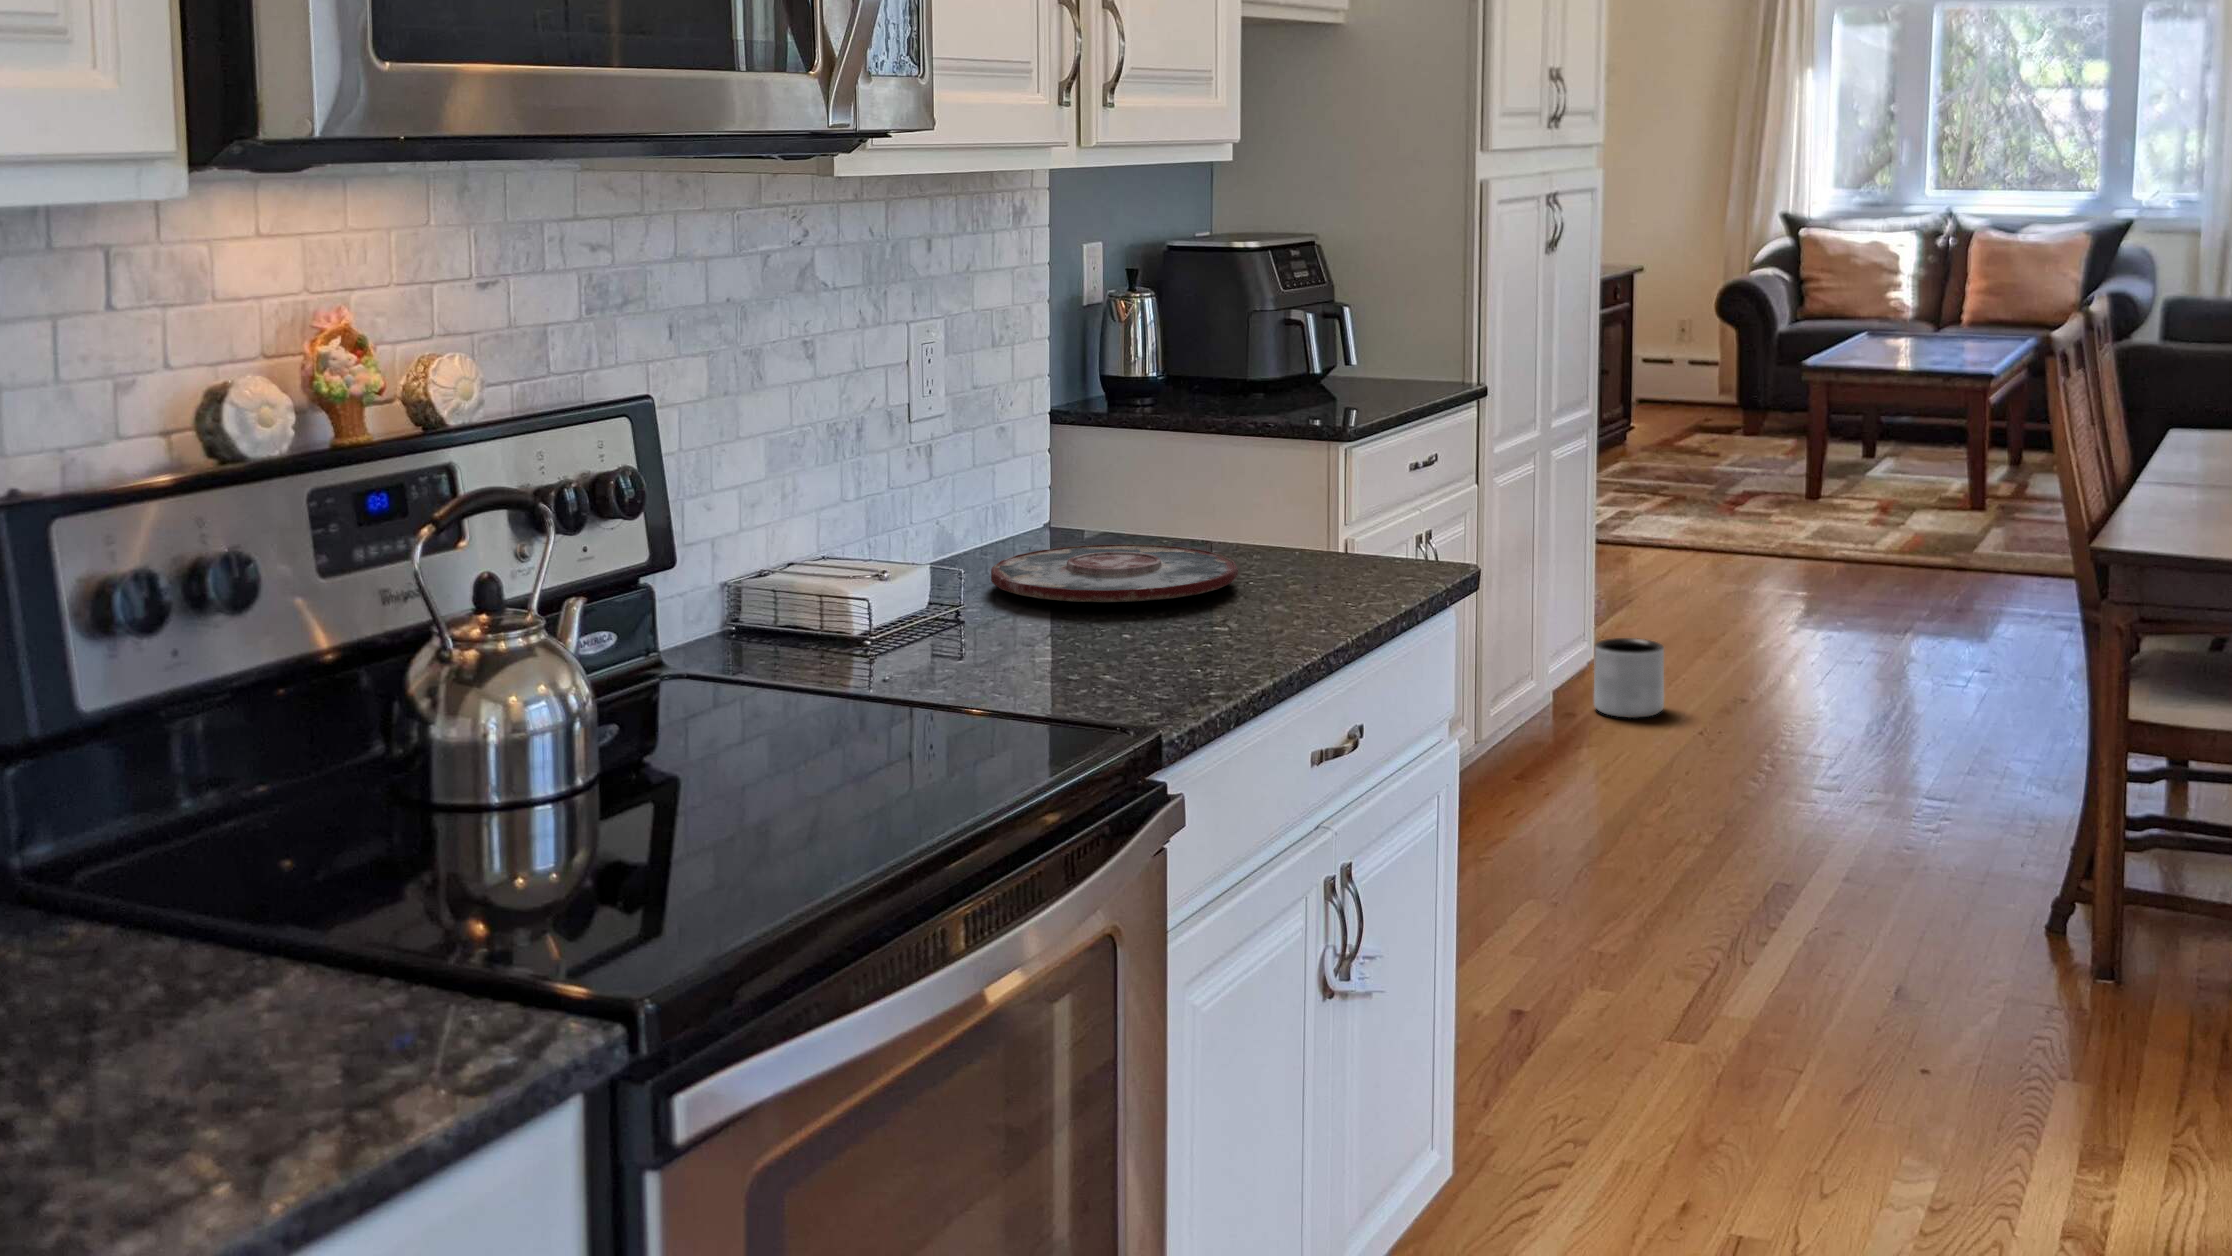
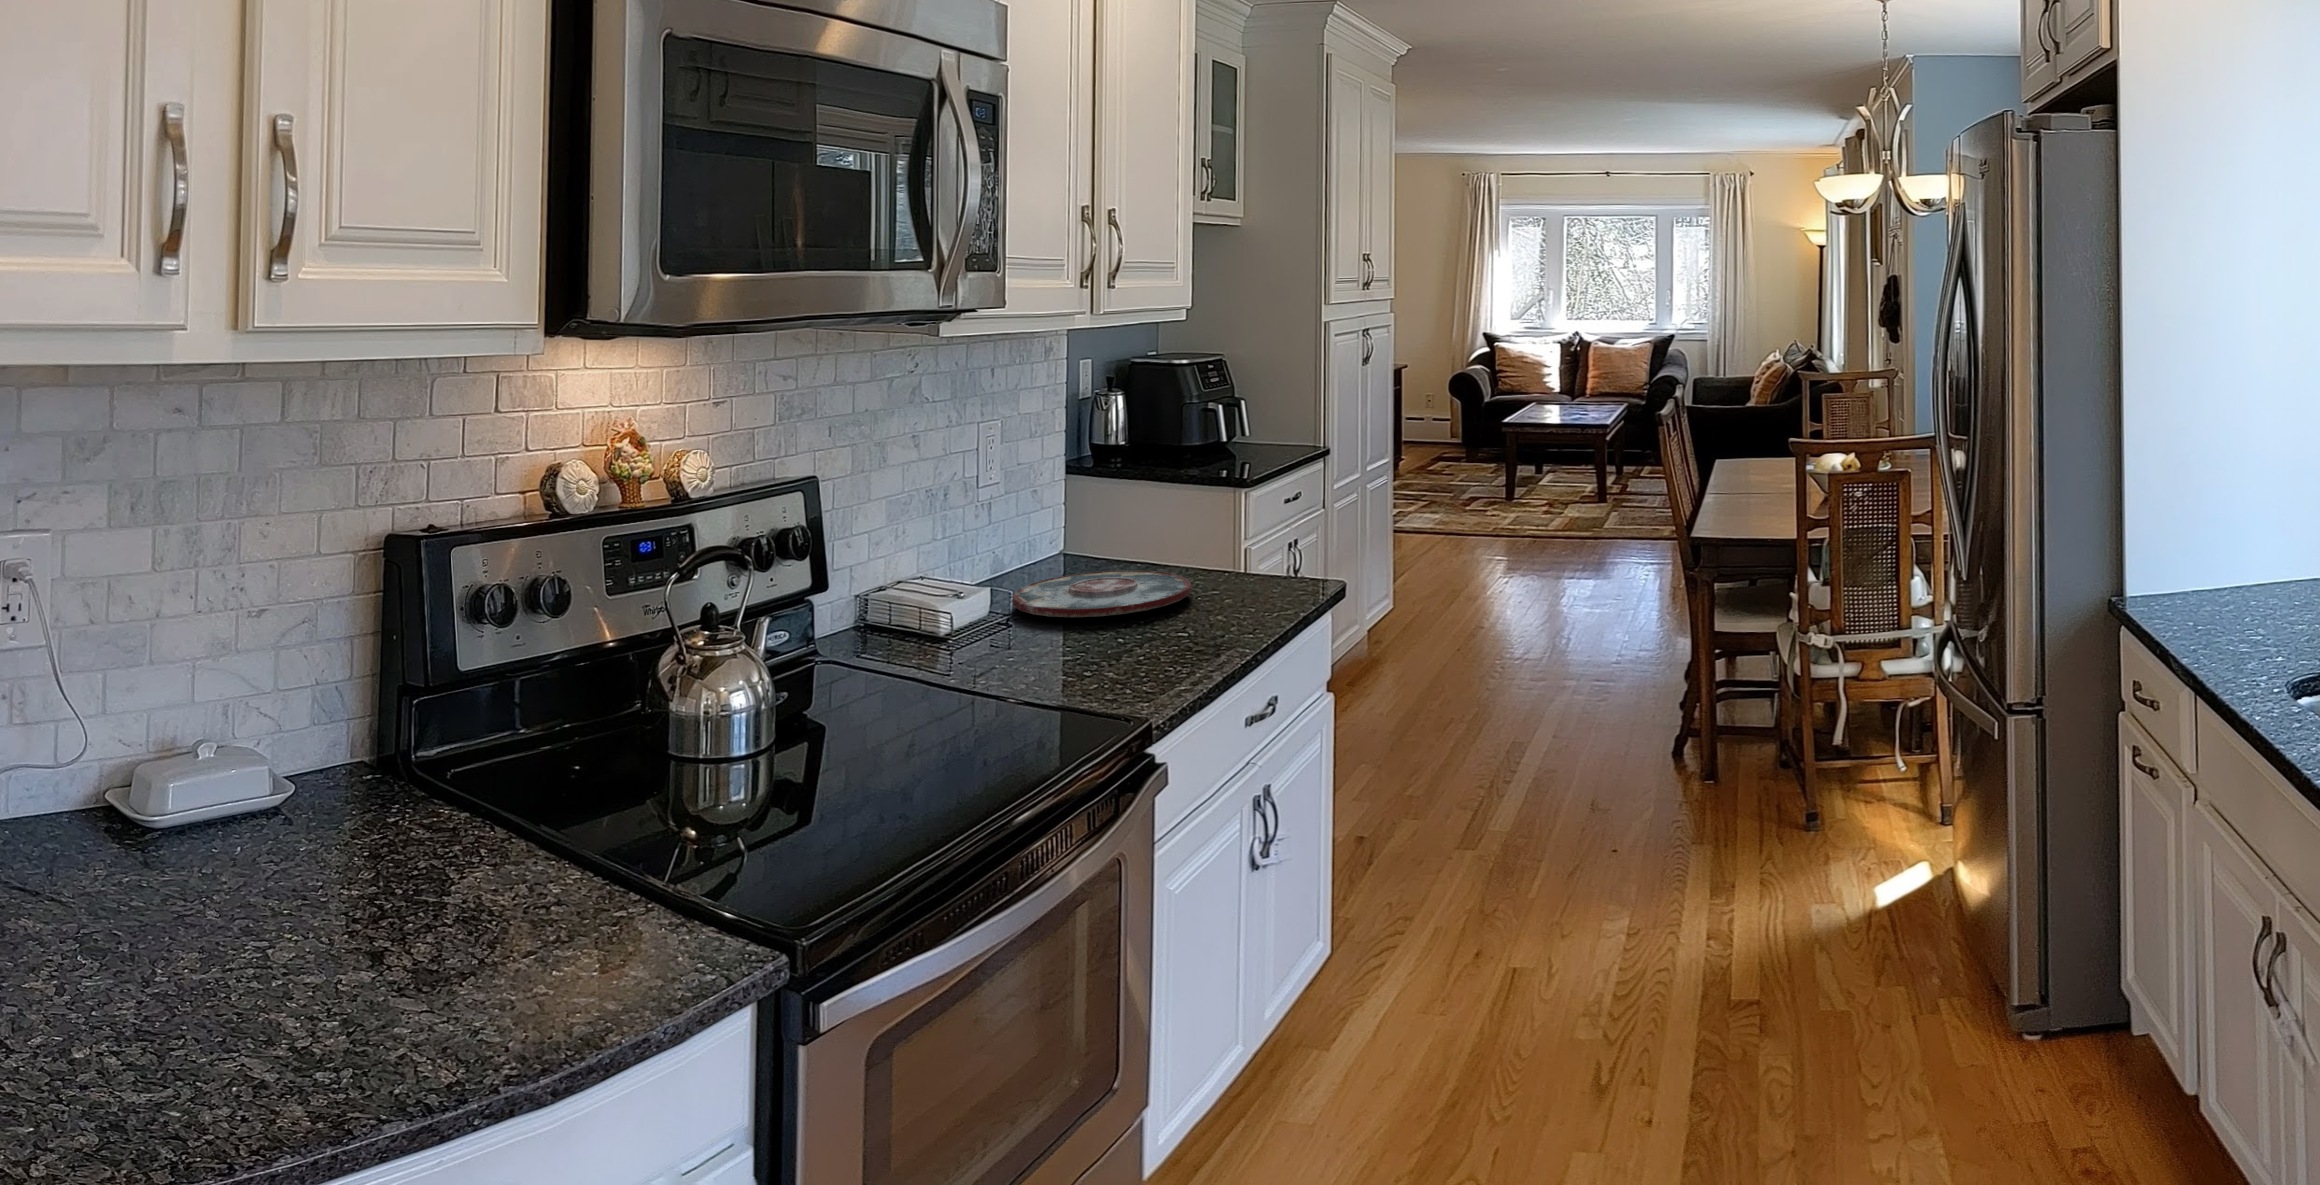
planter: present [1594,638,1664,718] -> none [1399,591,1441,639]

